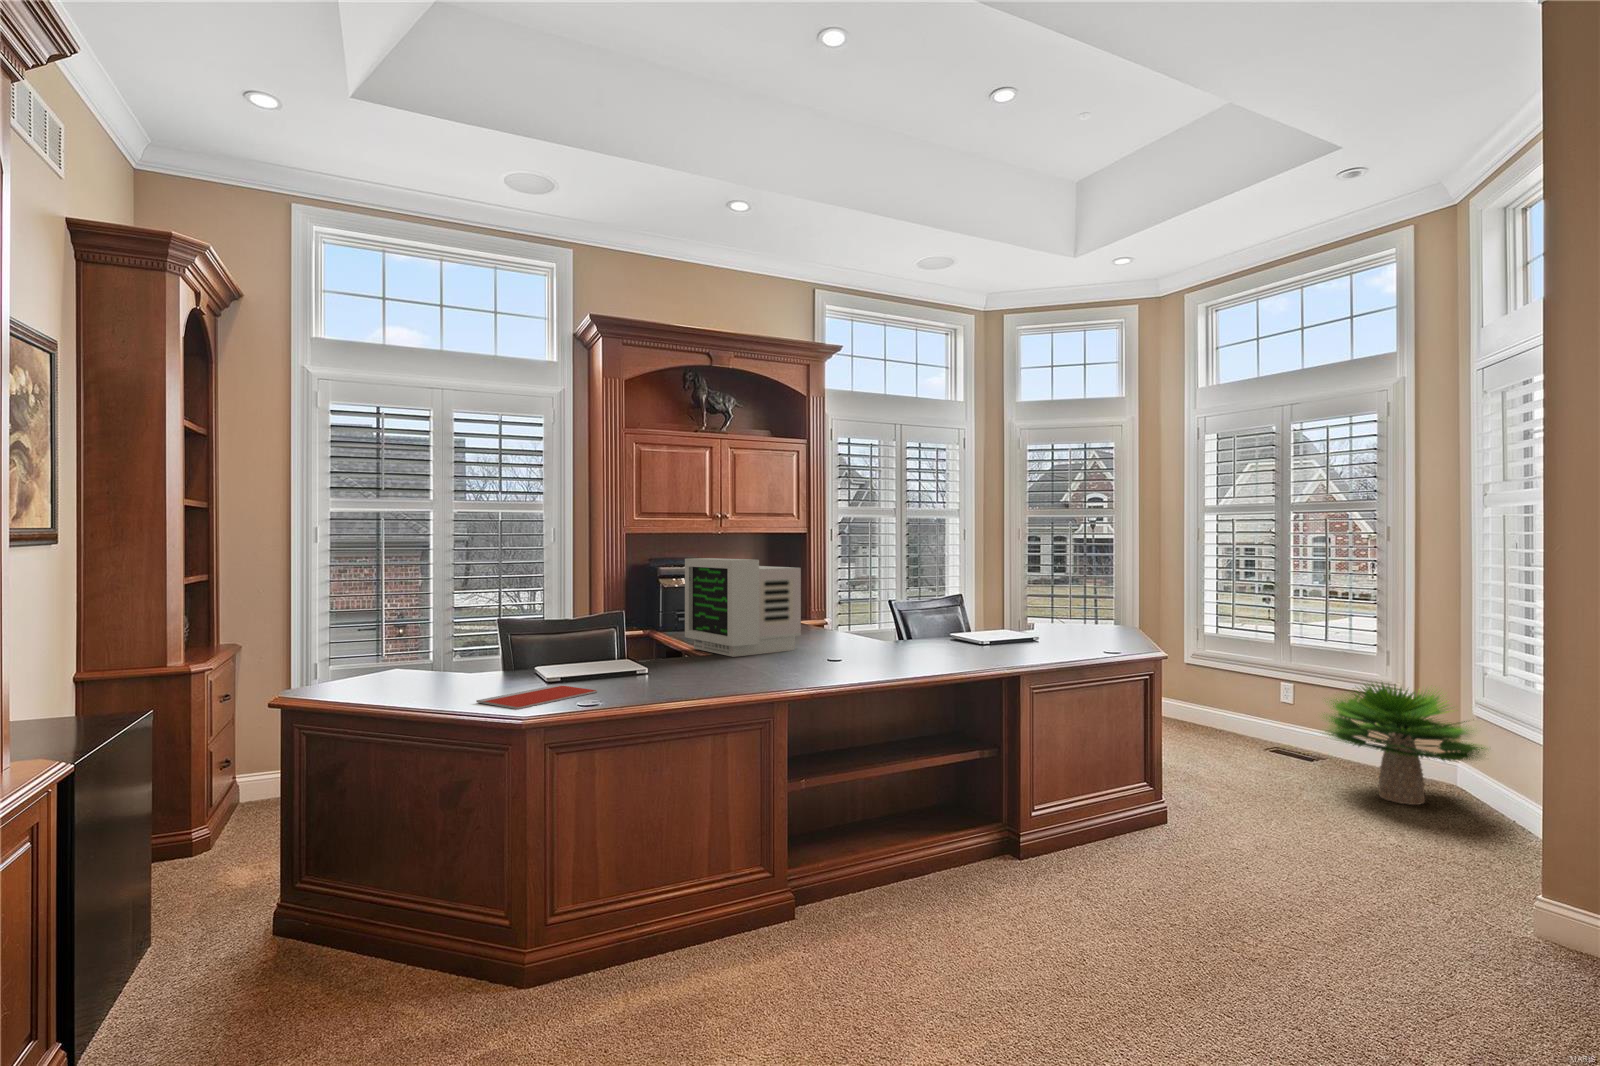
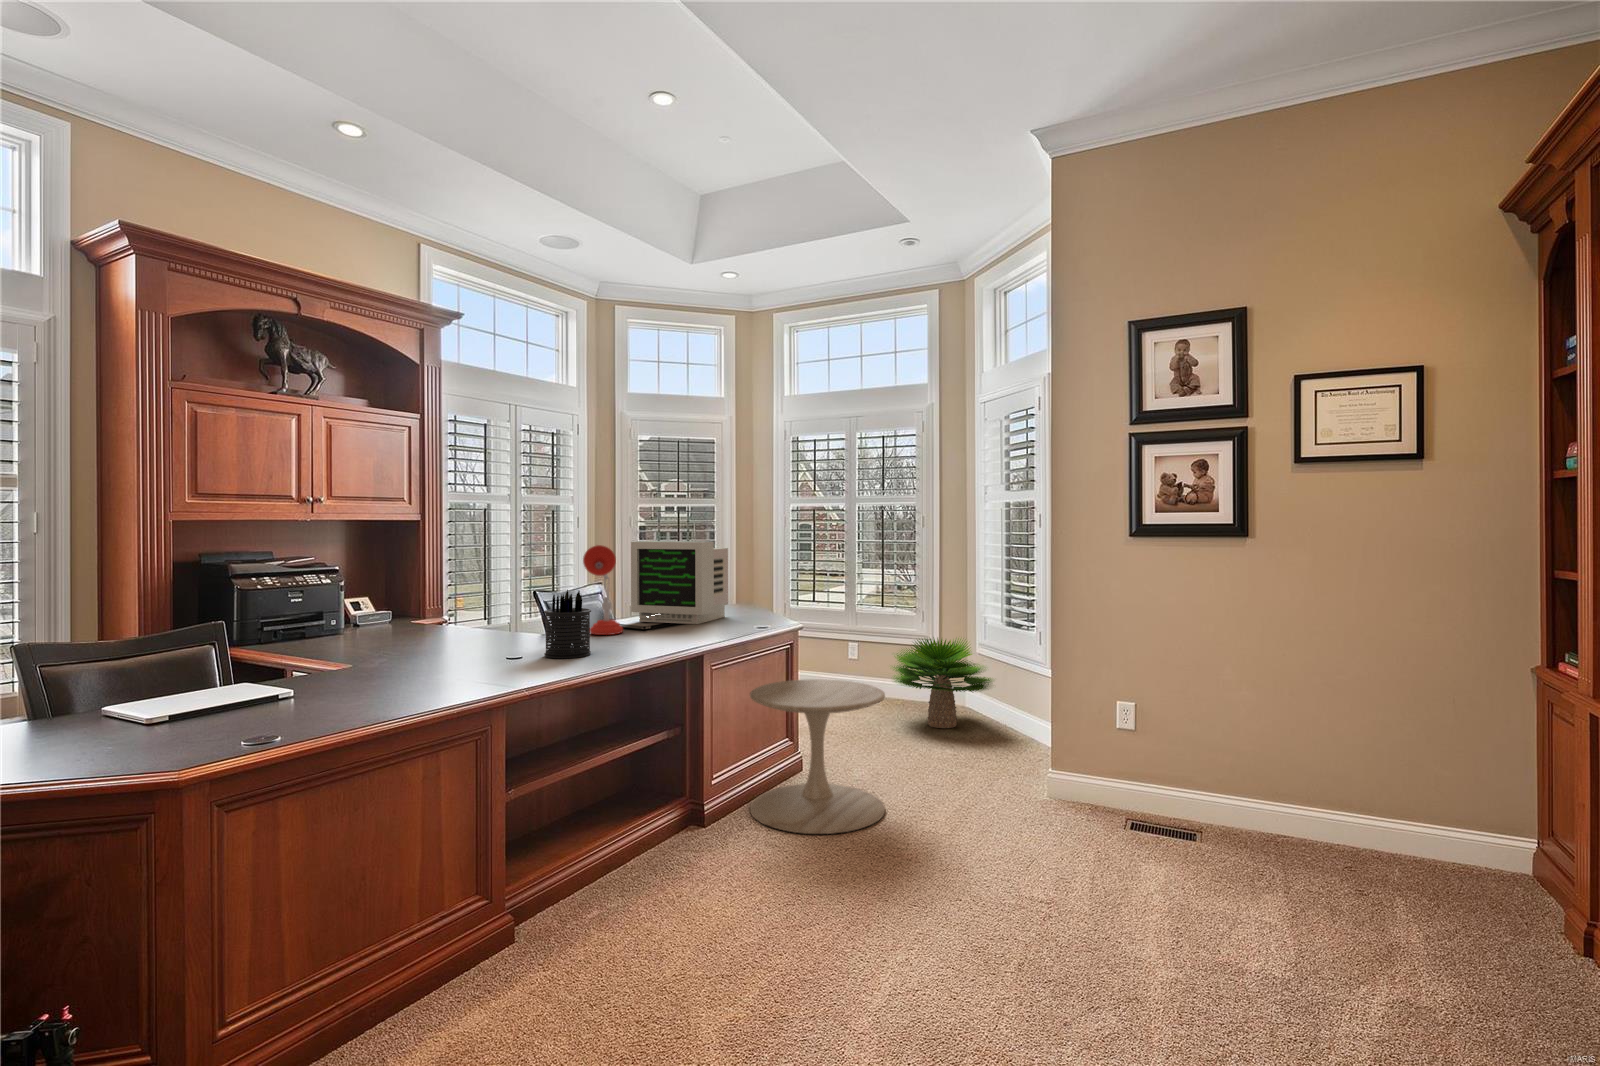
desk lamp: none [909,556,954,645] -> present [583,545,623,635]
computer monitor: present [685,558,801,657] -> present [631,541,728,624]
pen holder: none [851,597,895,664] -> present [544,590,591,658]
notebook: present [476,685,597,709] -> none [103,721,278,758]
side table: none [1079,714,1254,902] -> present [750,679,885,834]

